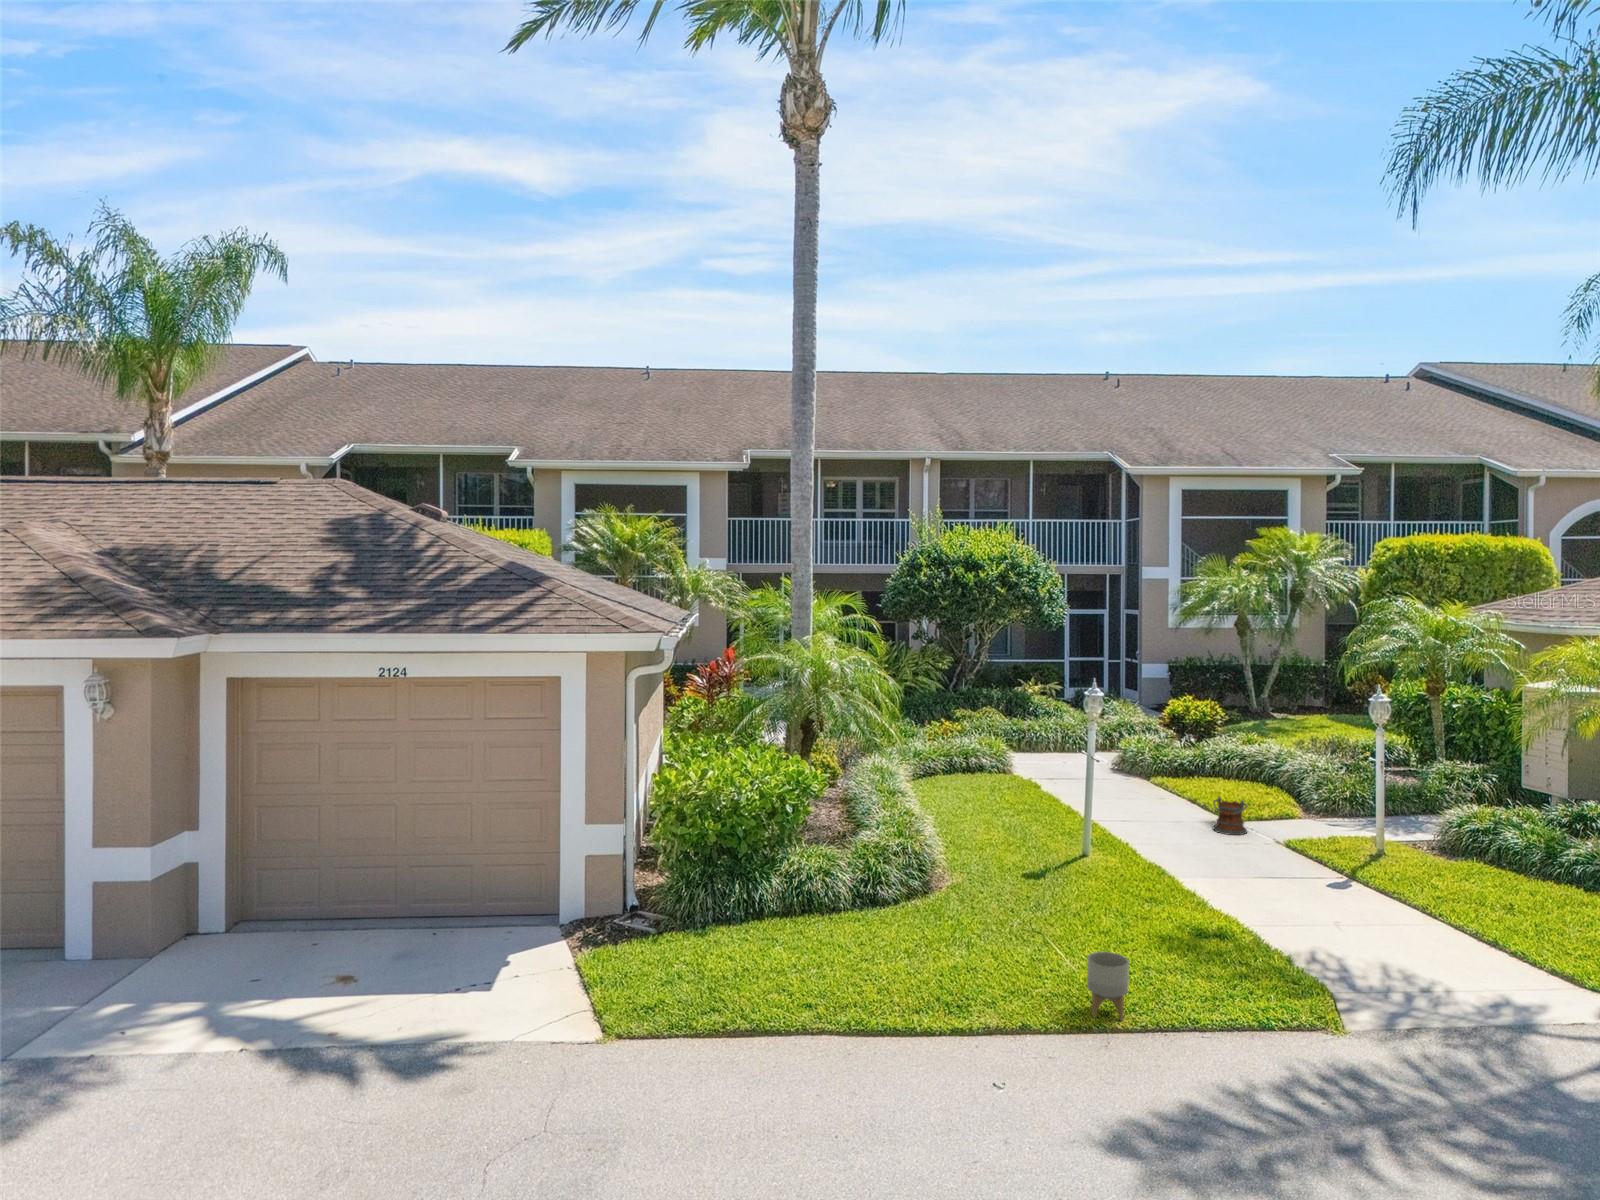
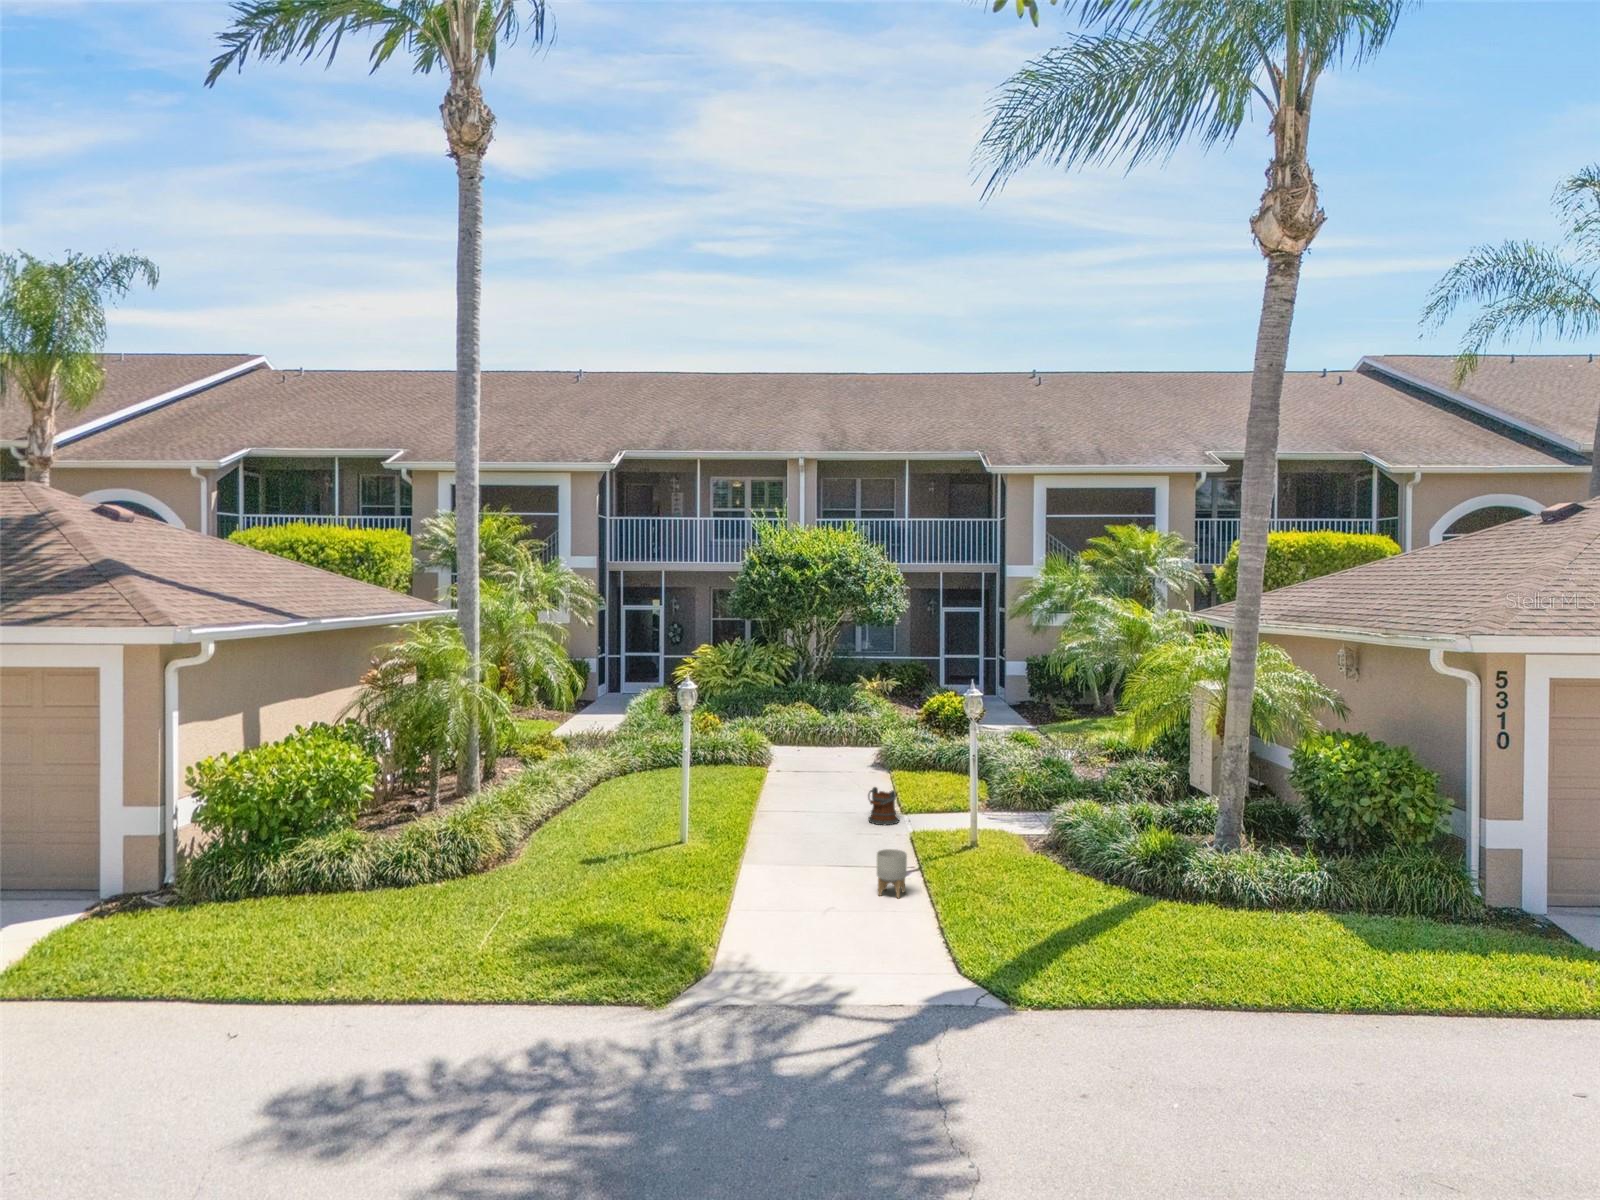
planter: present [1087,952,1129,1021] -> present [877,849,907,898]

